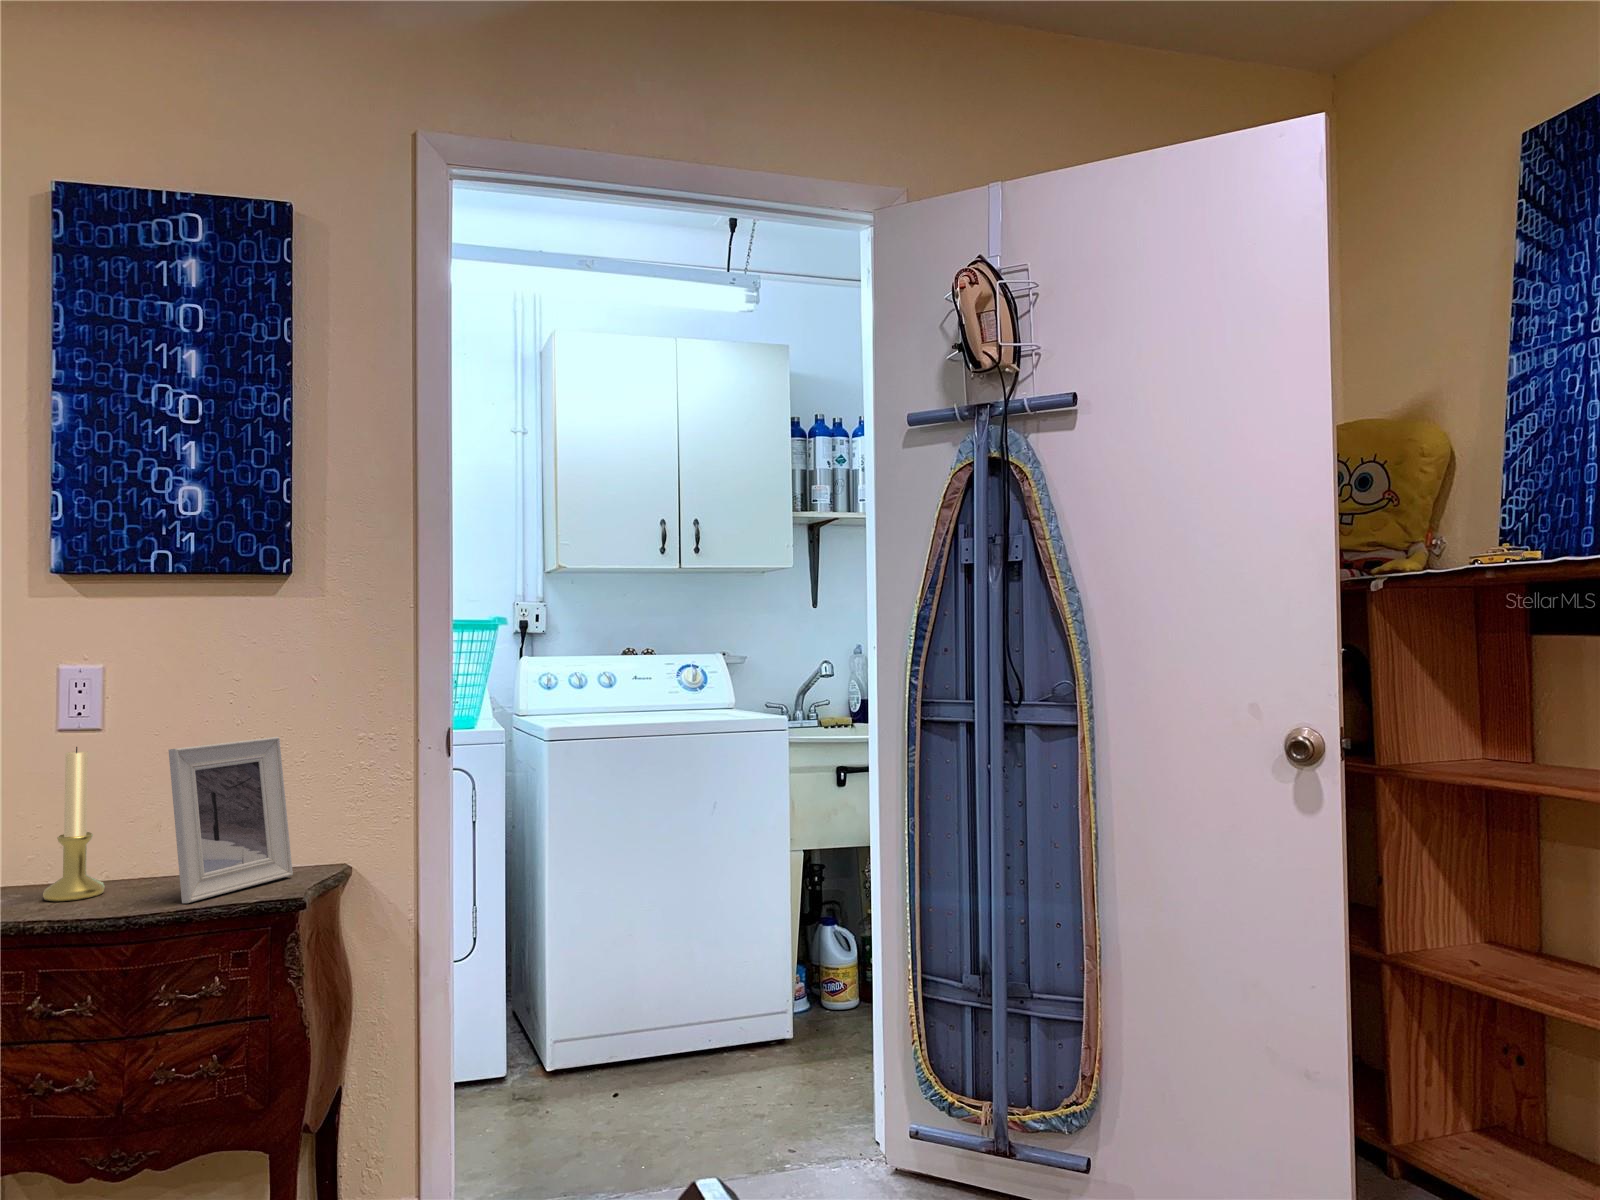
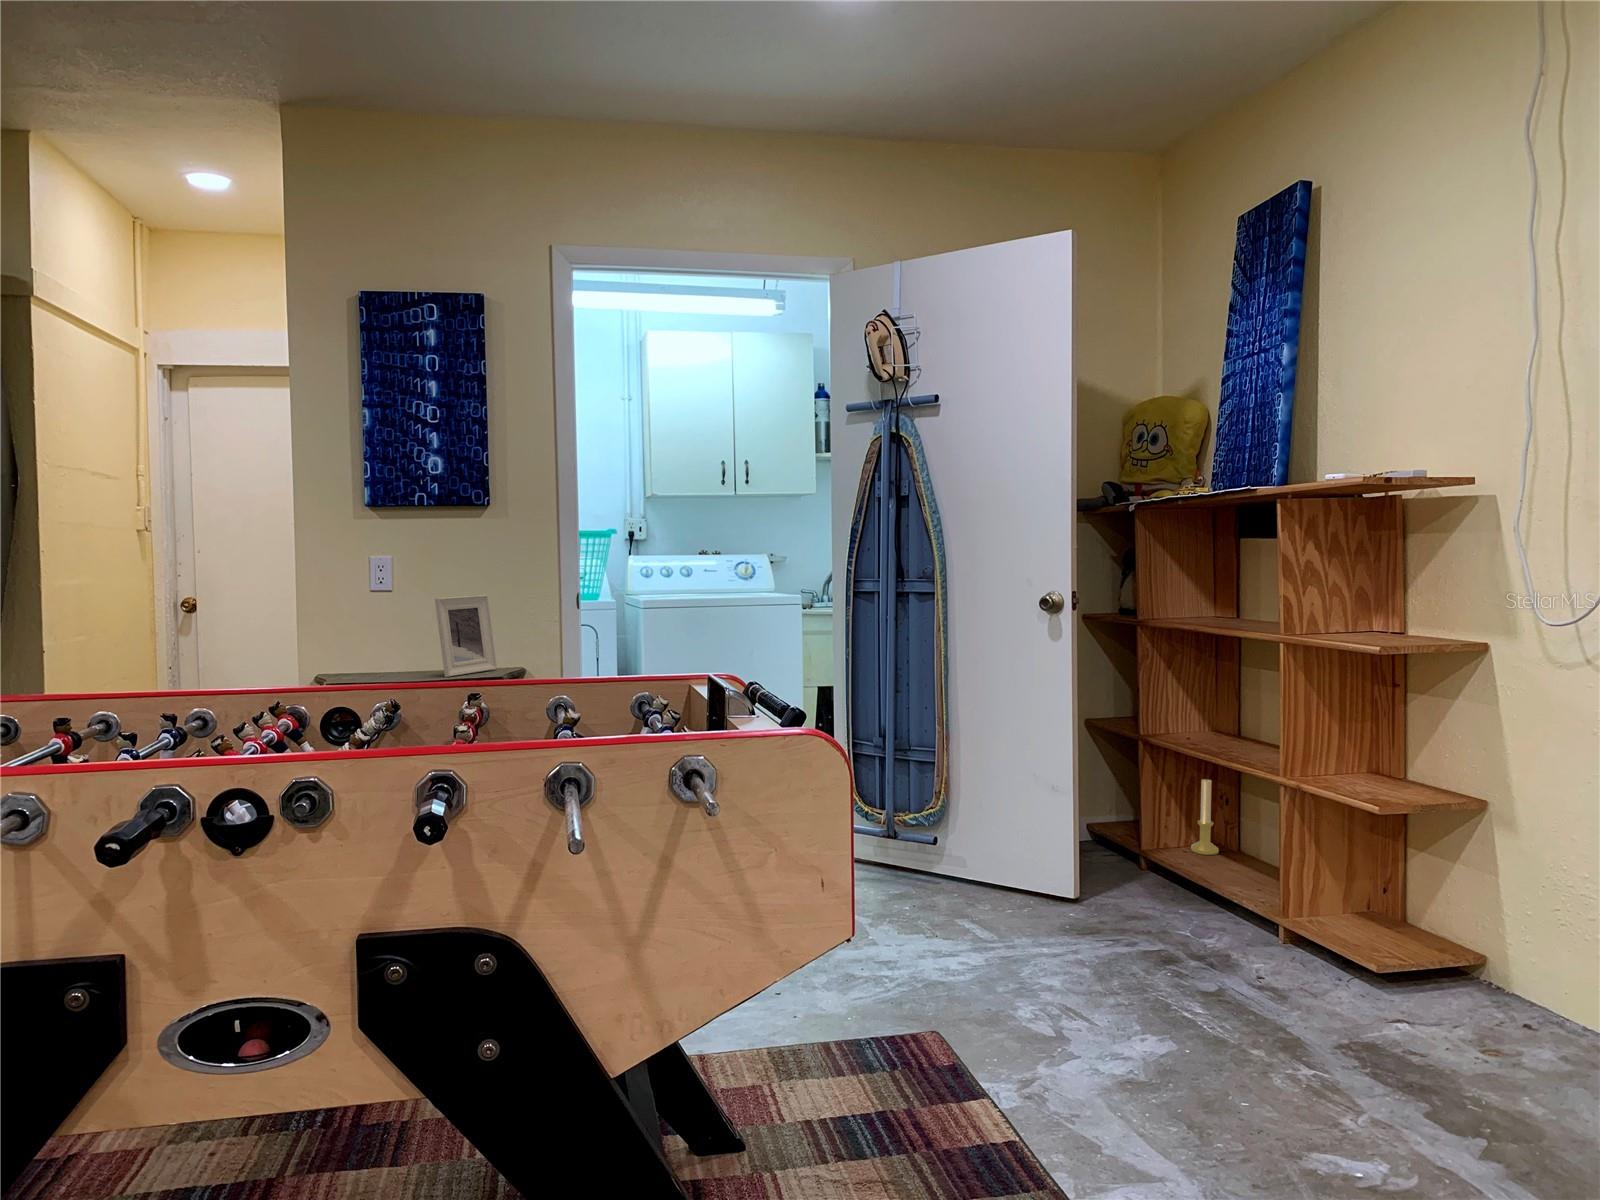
candle holder: present [43,747,105,901] -> present [1191,778,1219,855]

